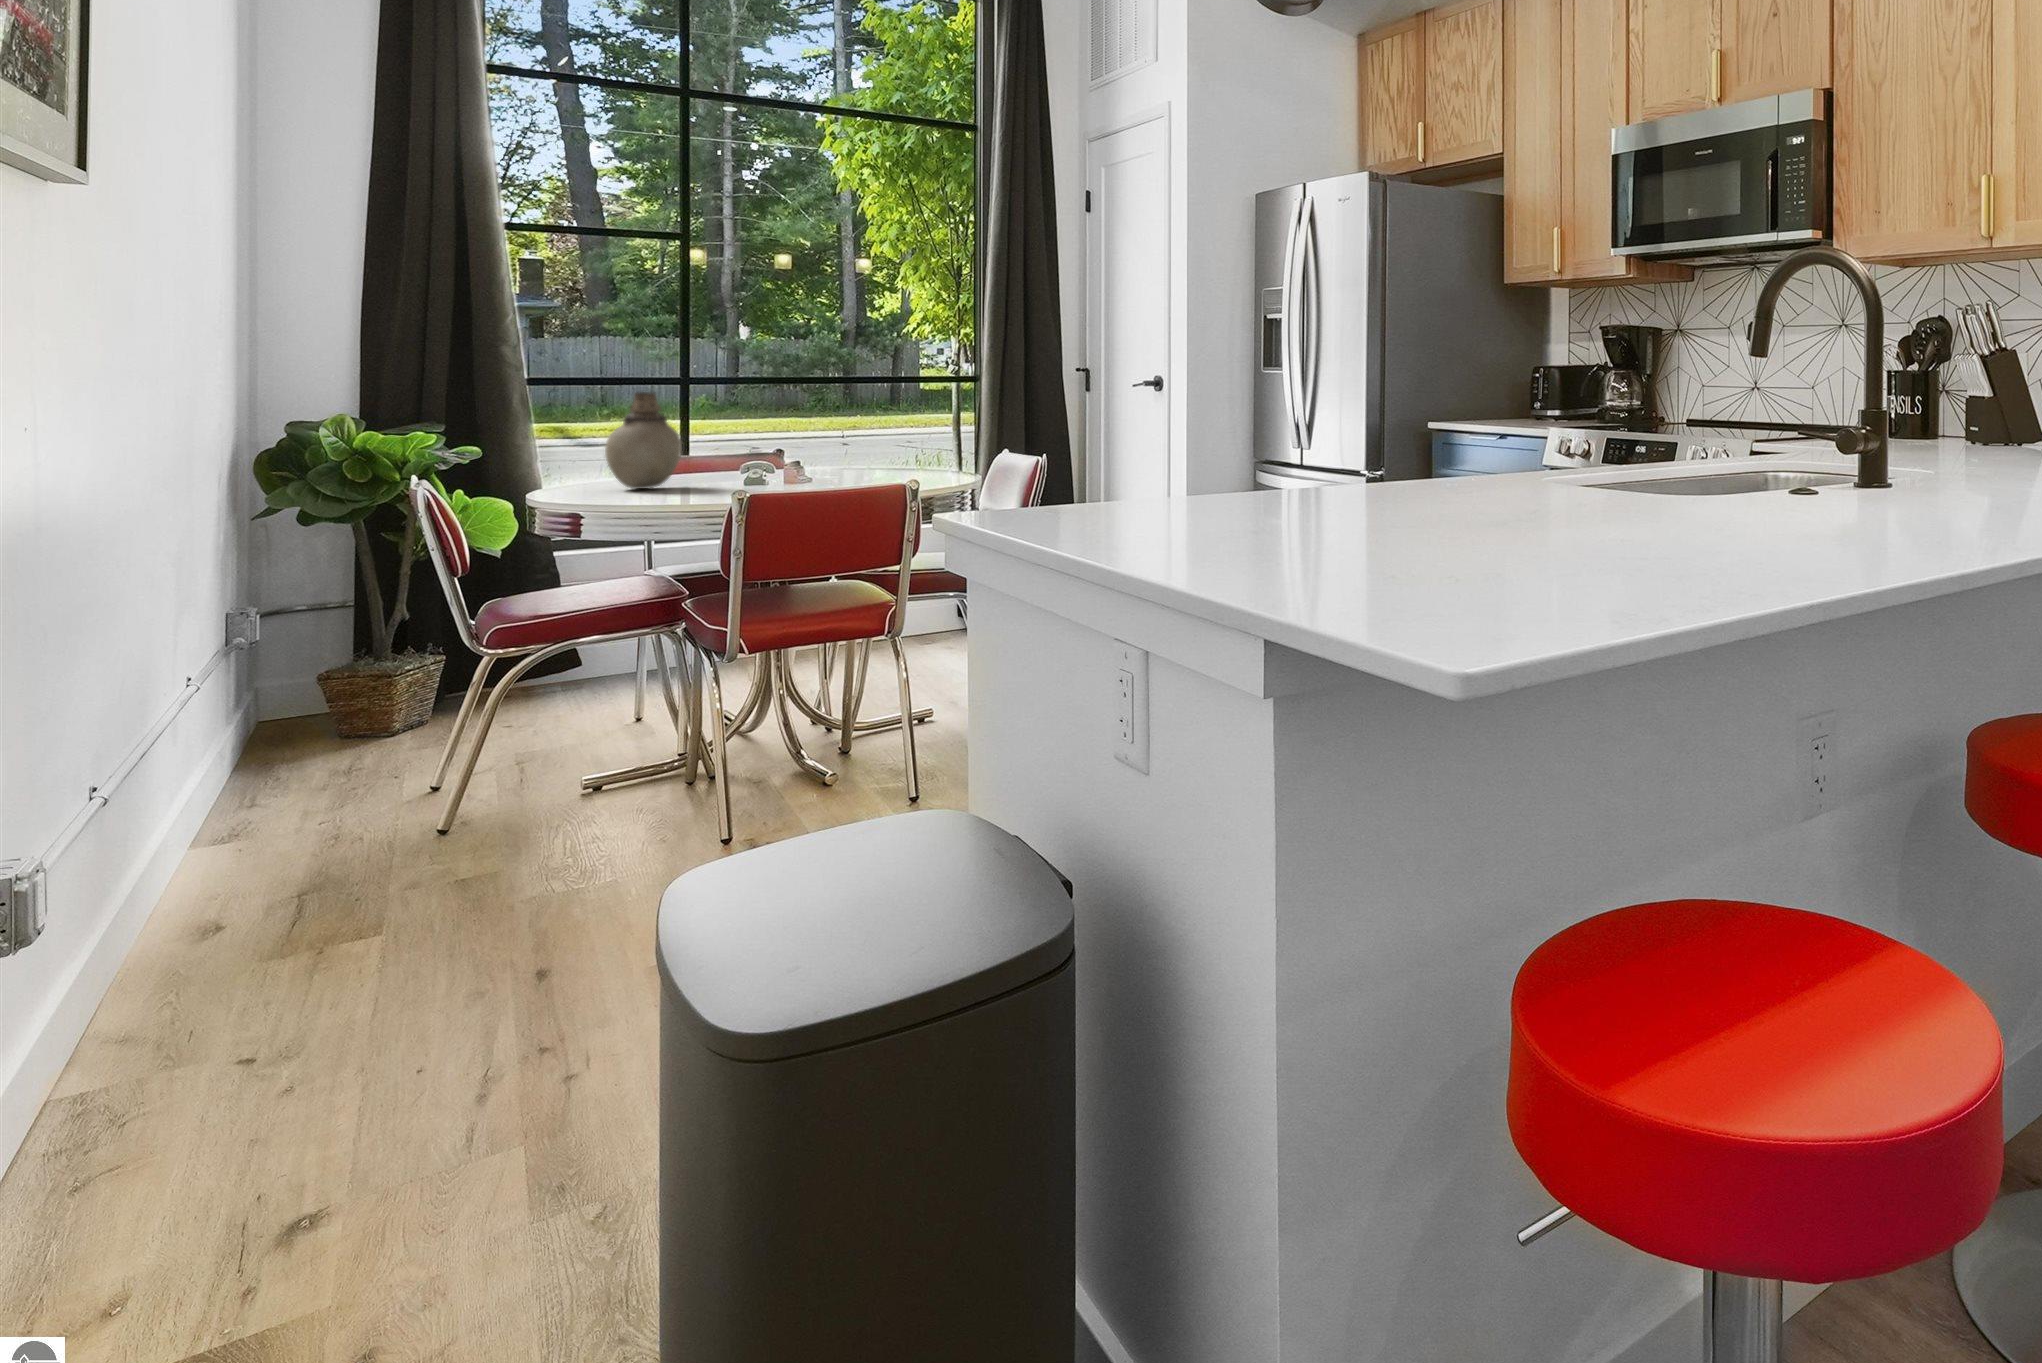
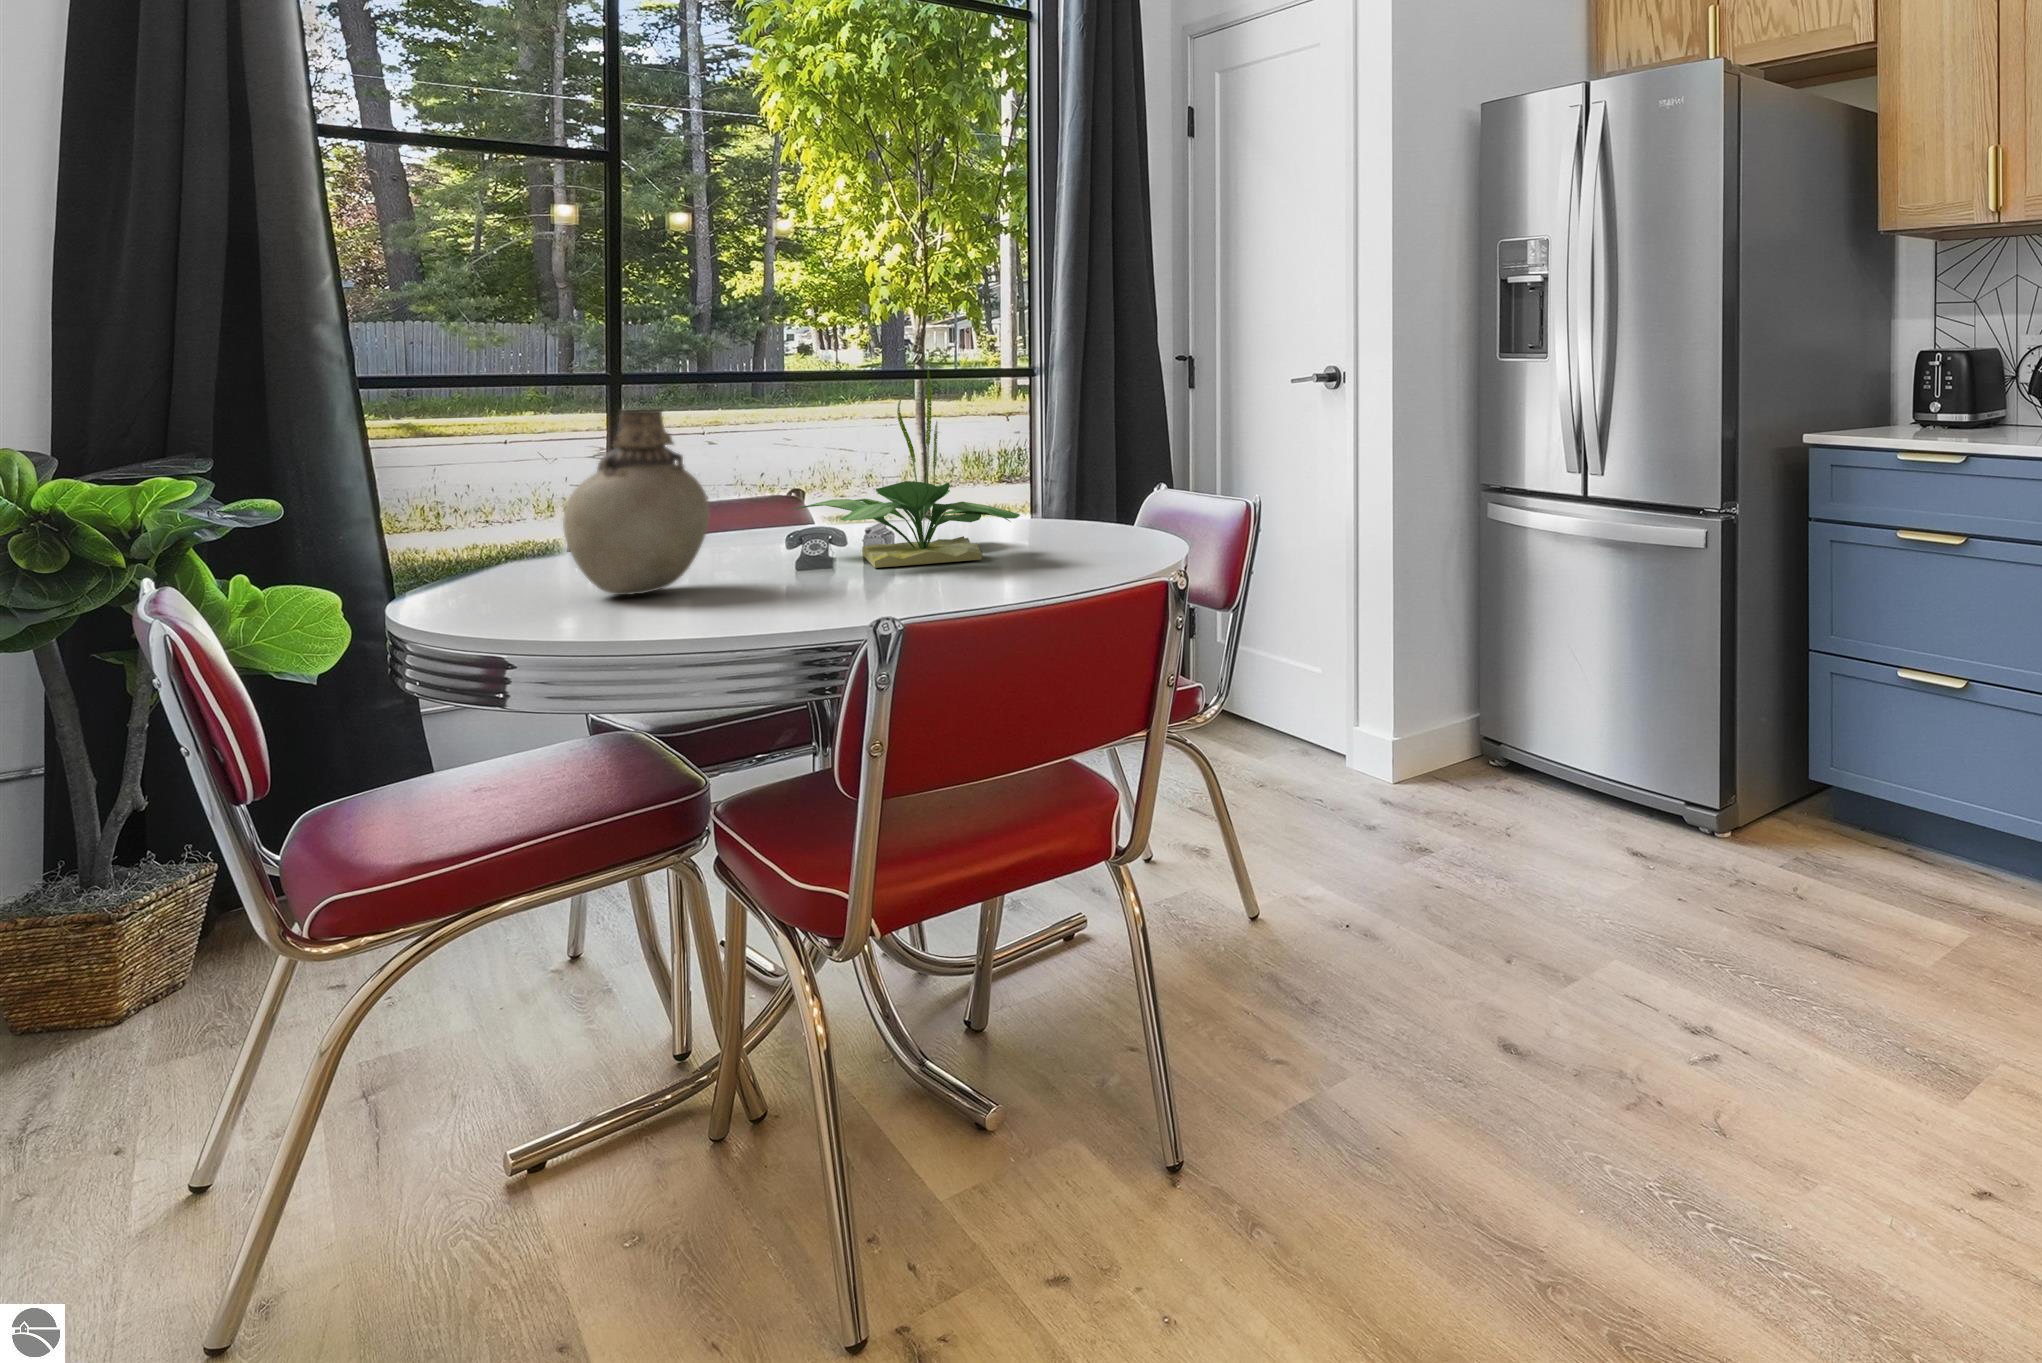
potted plant: none [741,374,866,483] -> present [795,370,1020,568]

